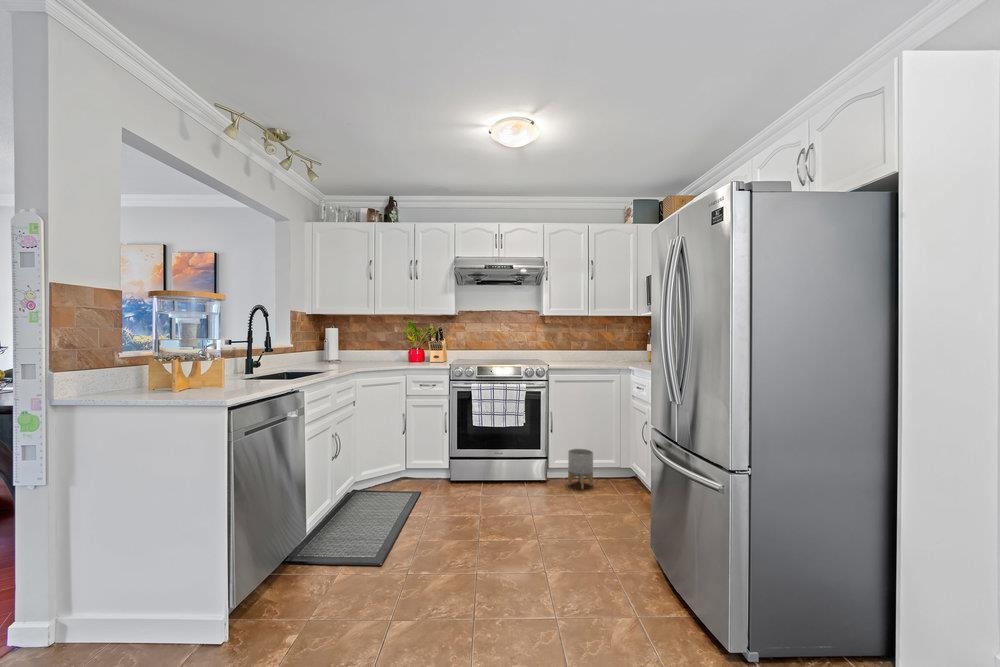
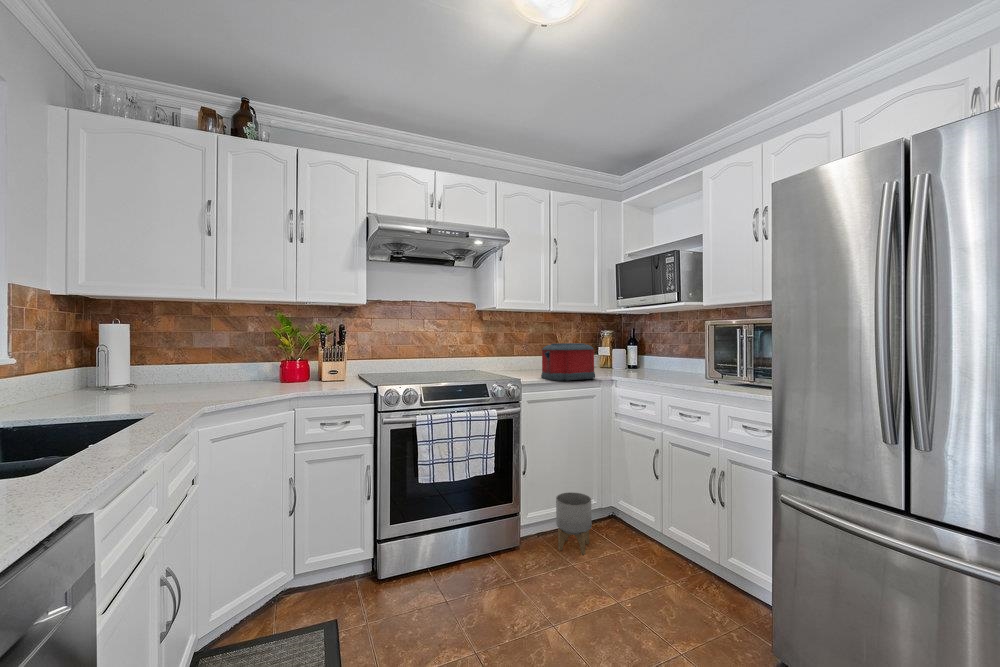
toaster: none [565,342,606,369] -> present [541,343,595,381]

